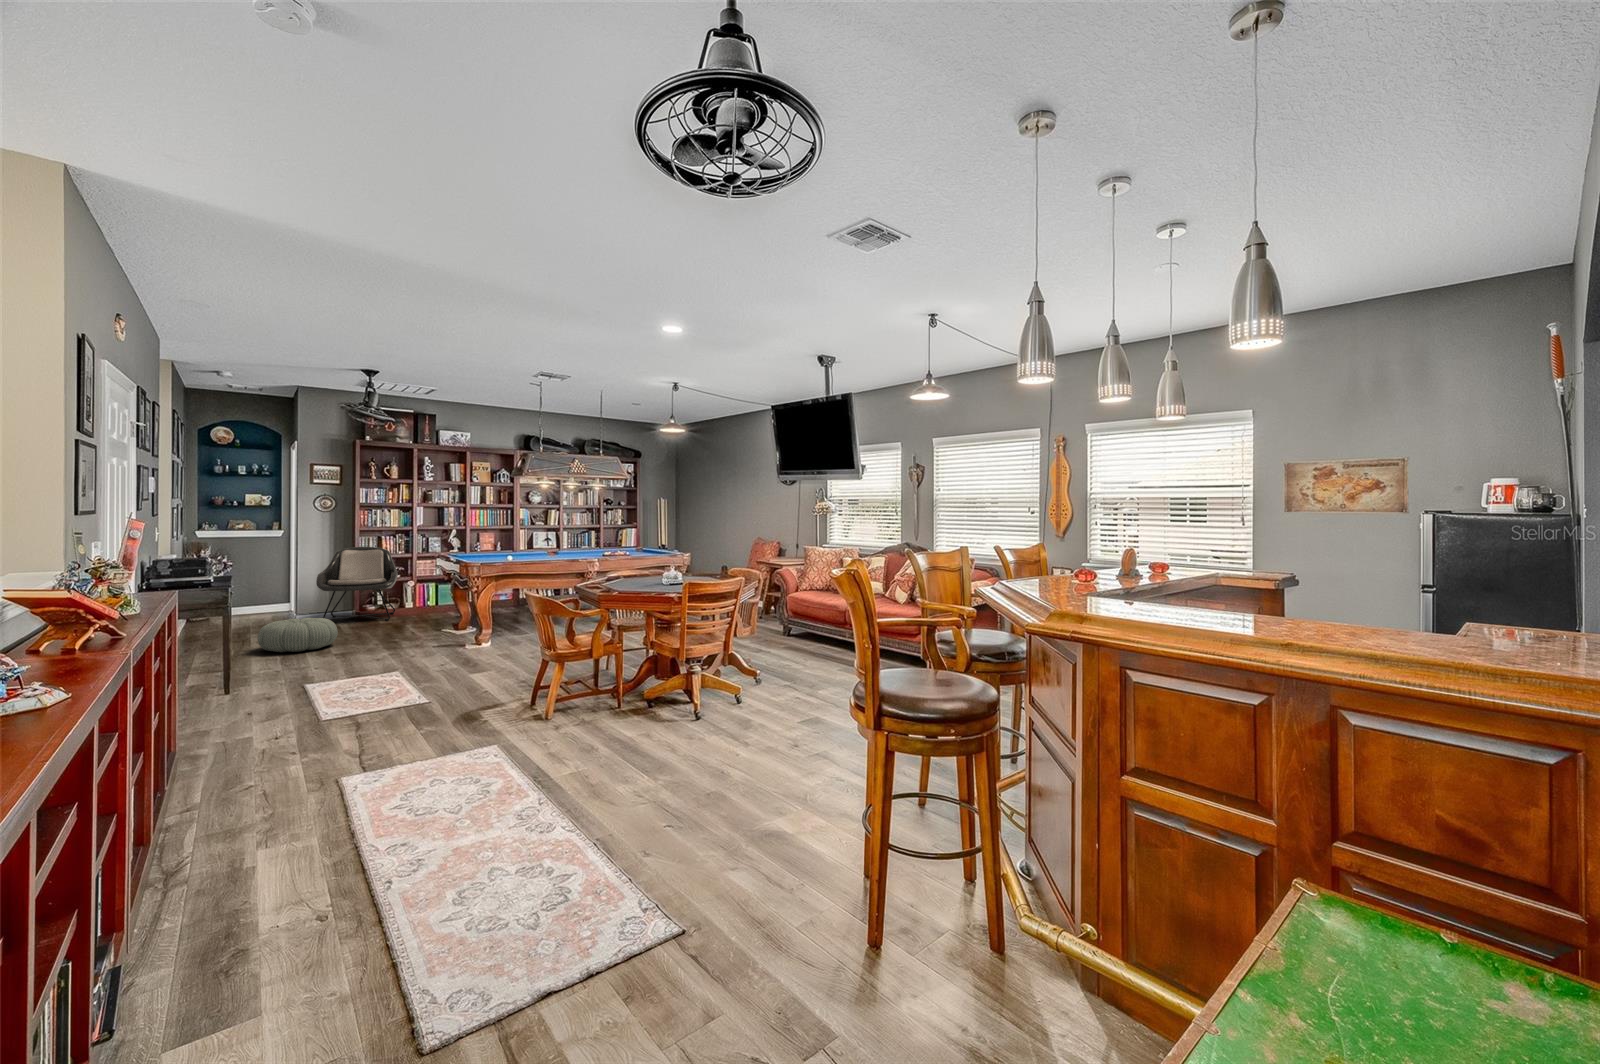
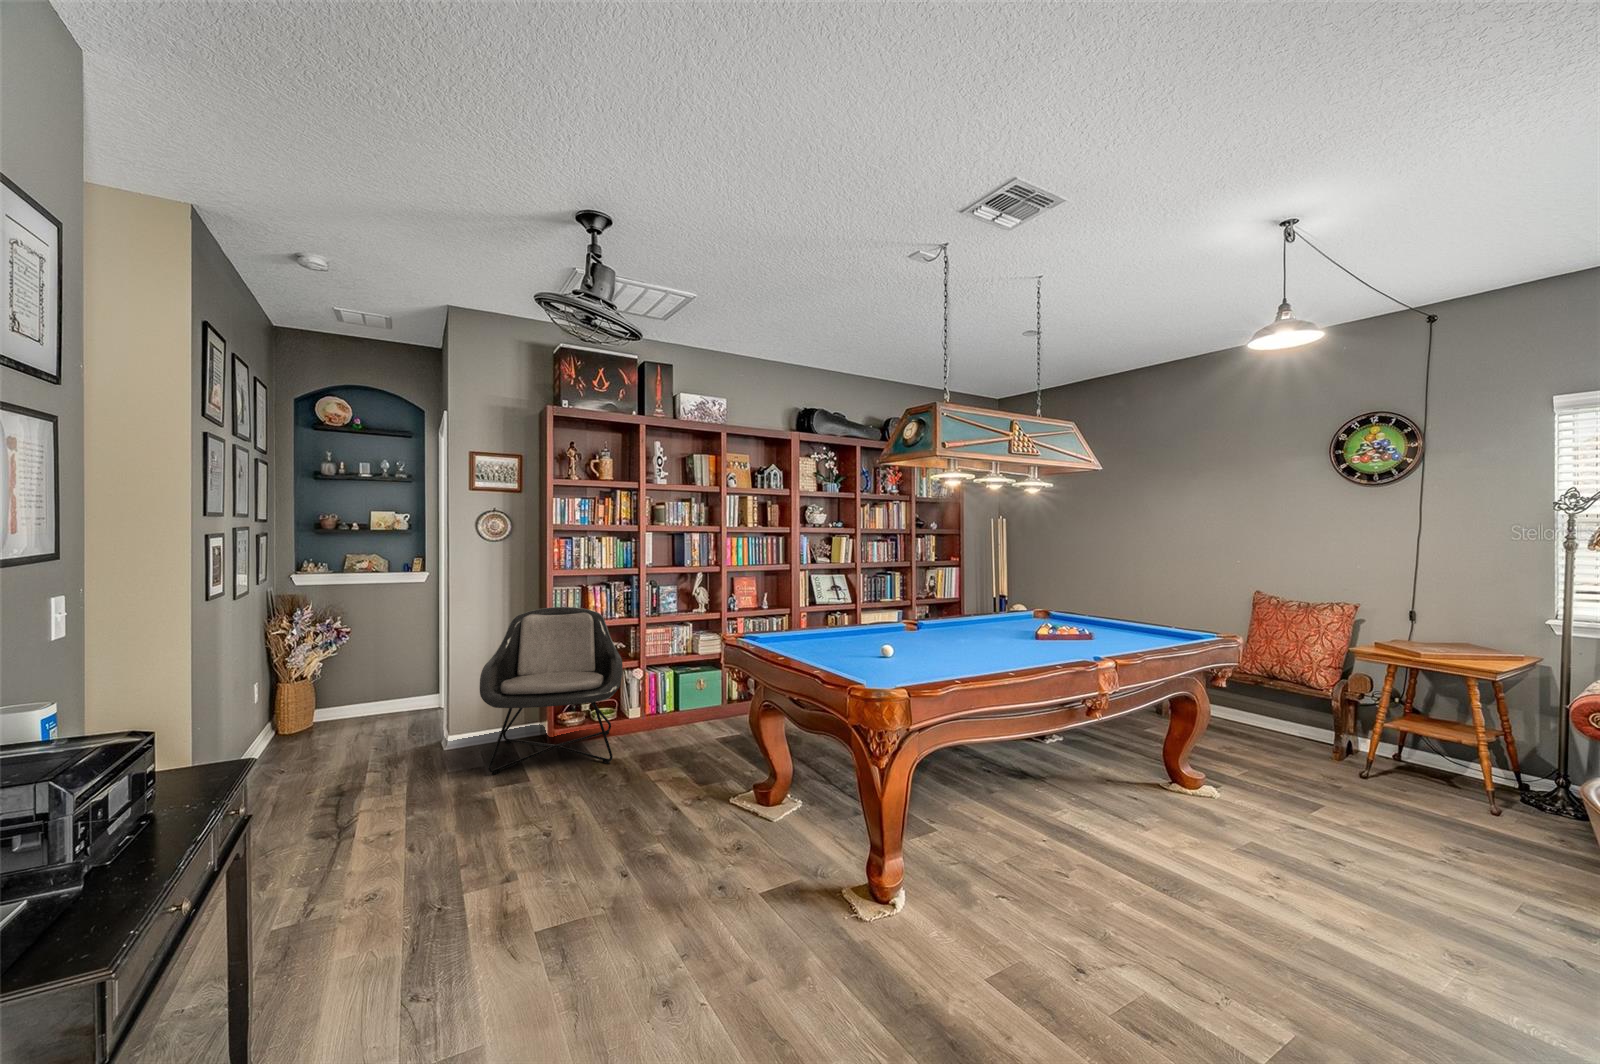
pouf: present [258,618,338,652] -> none [330,825,532,968]

